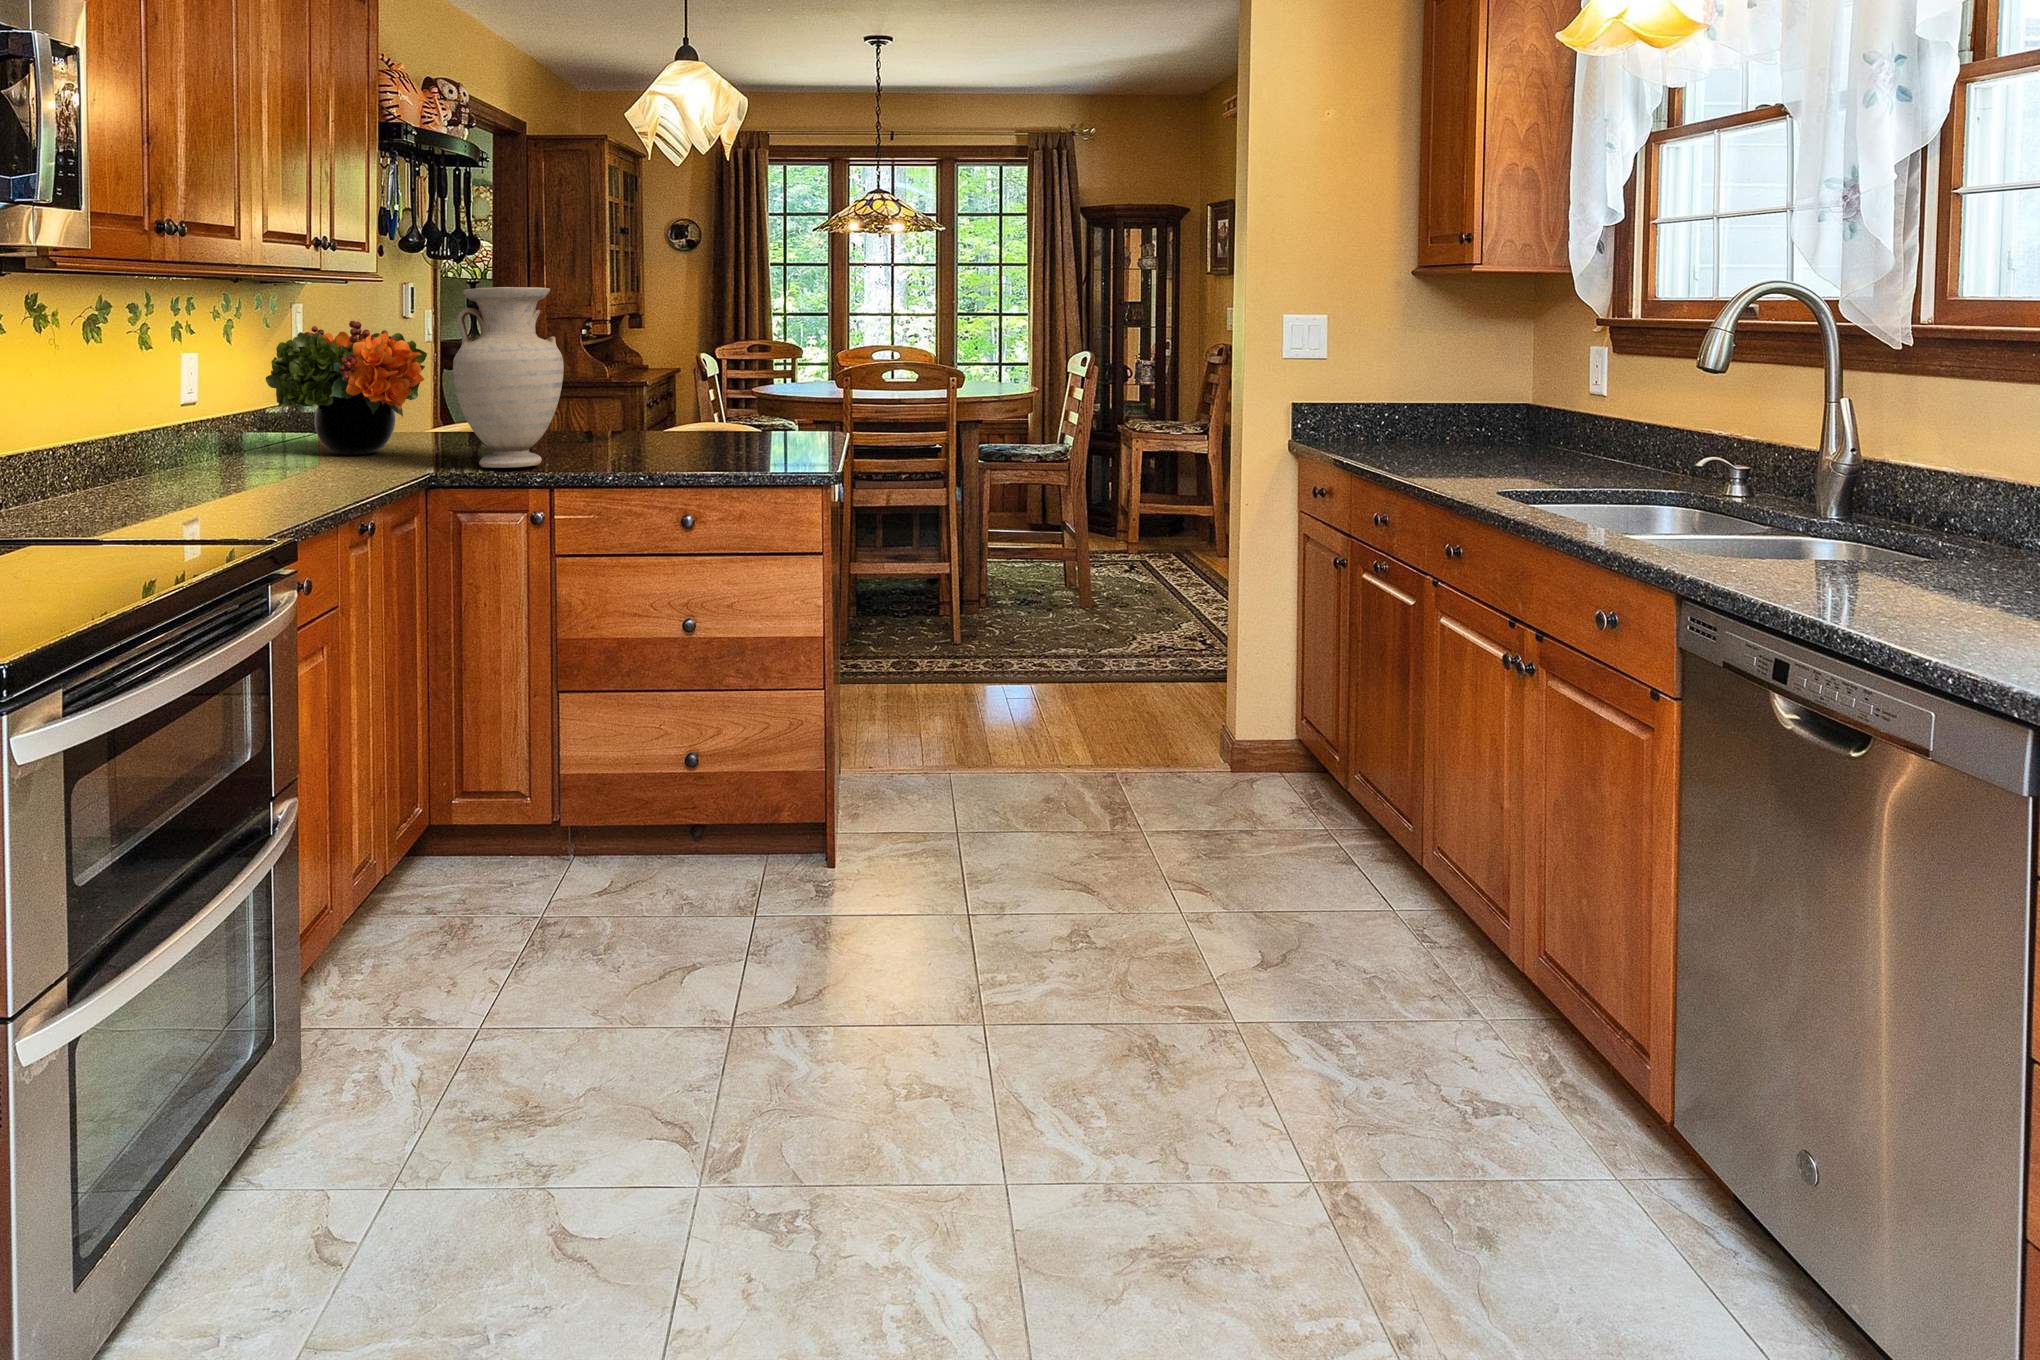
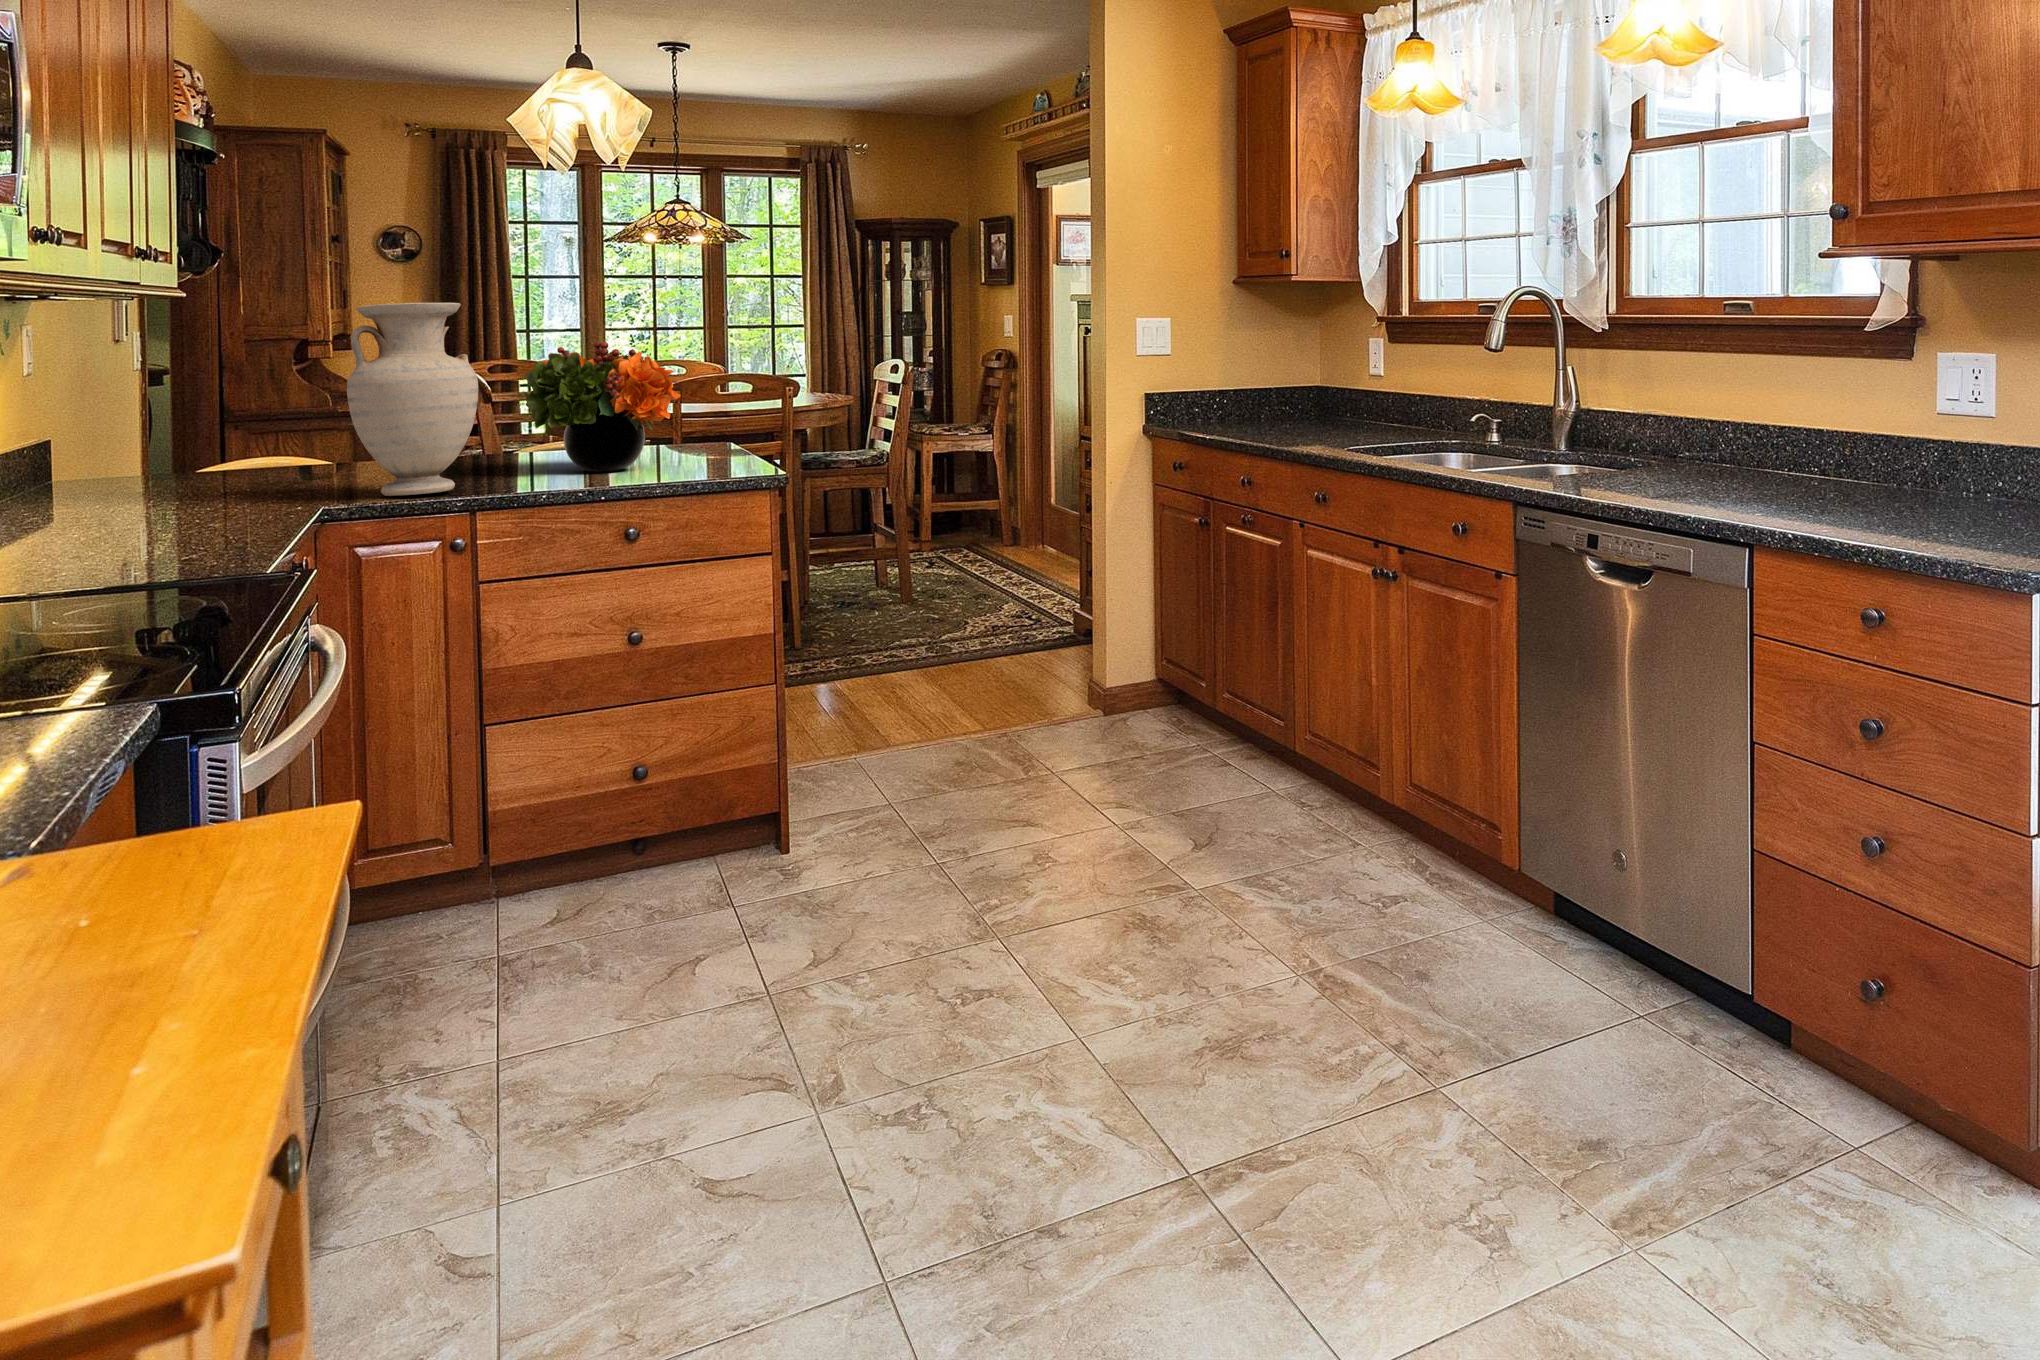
flower arrangement: present [266,321,427,455] -> present [524,341,681,472]

